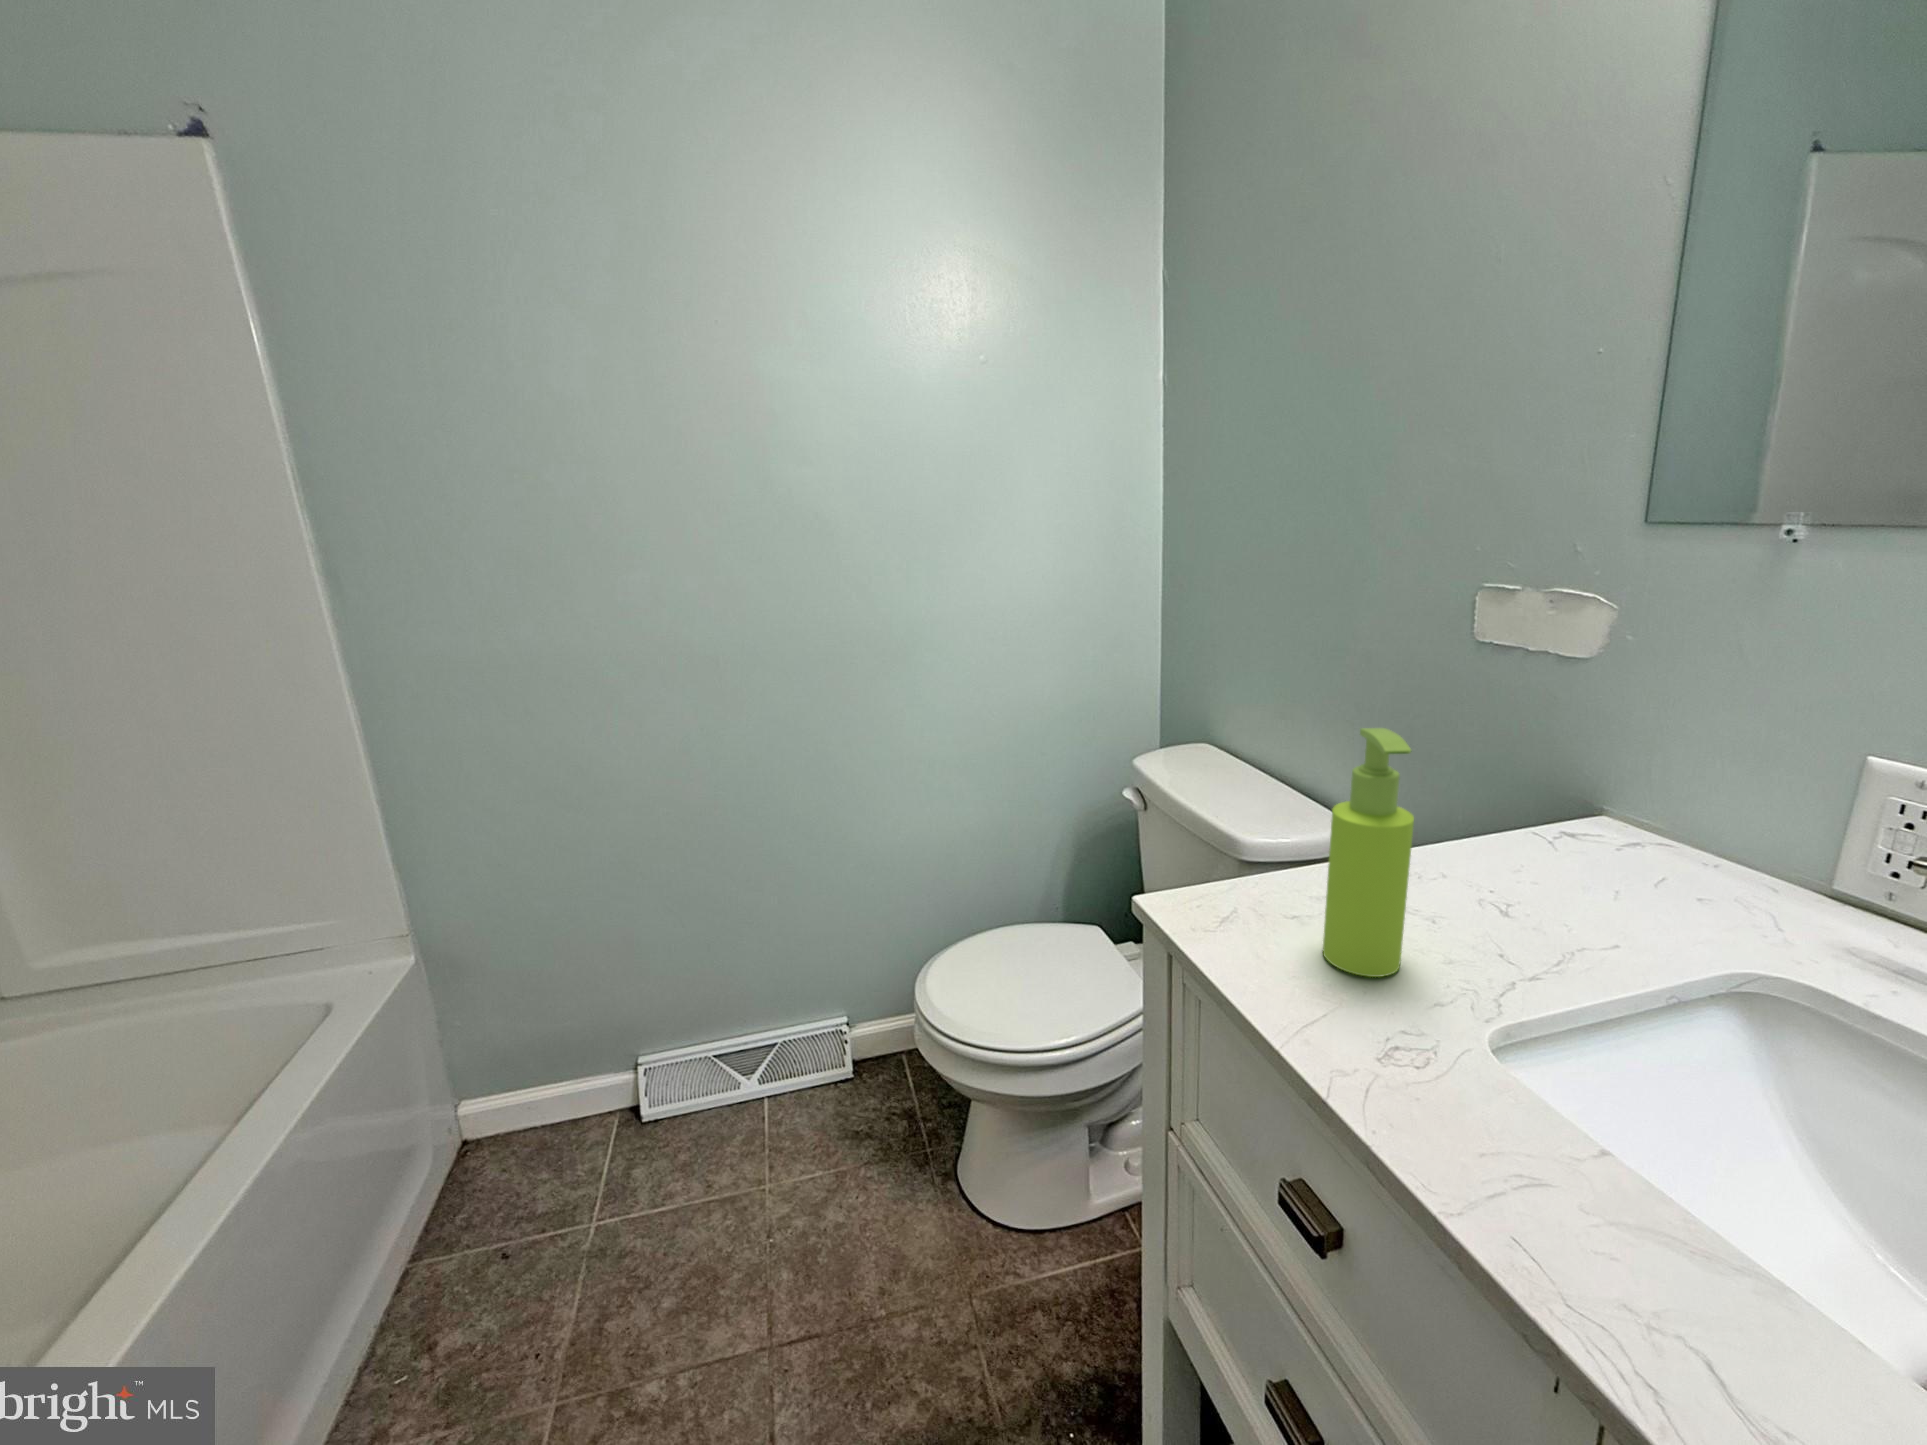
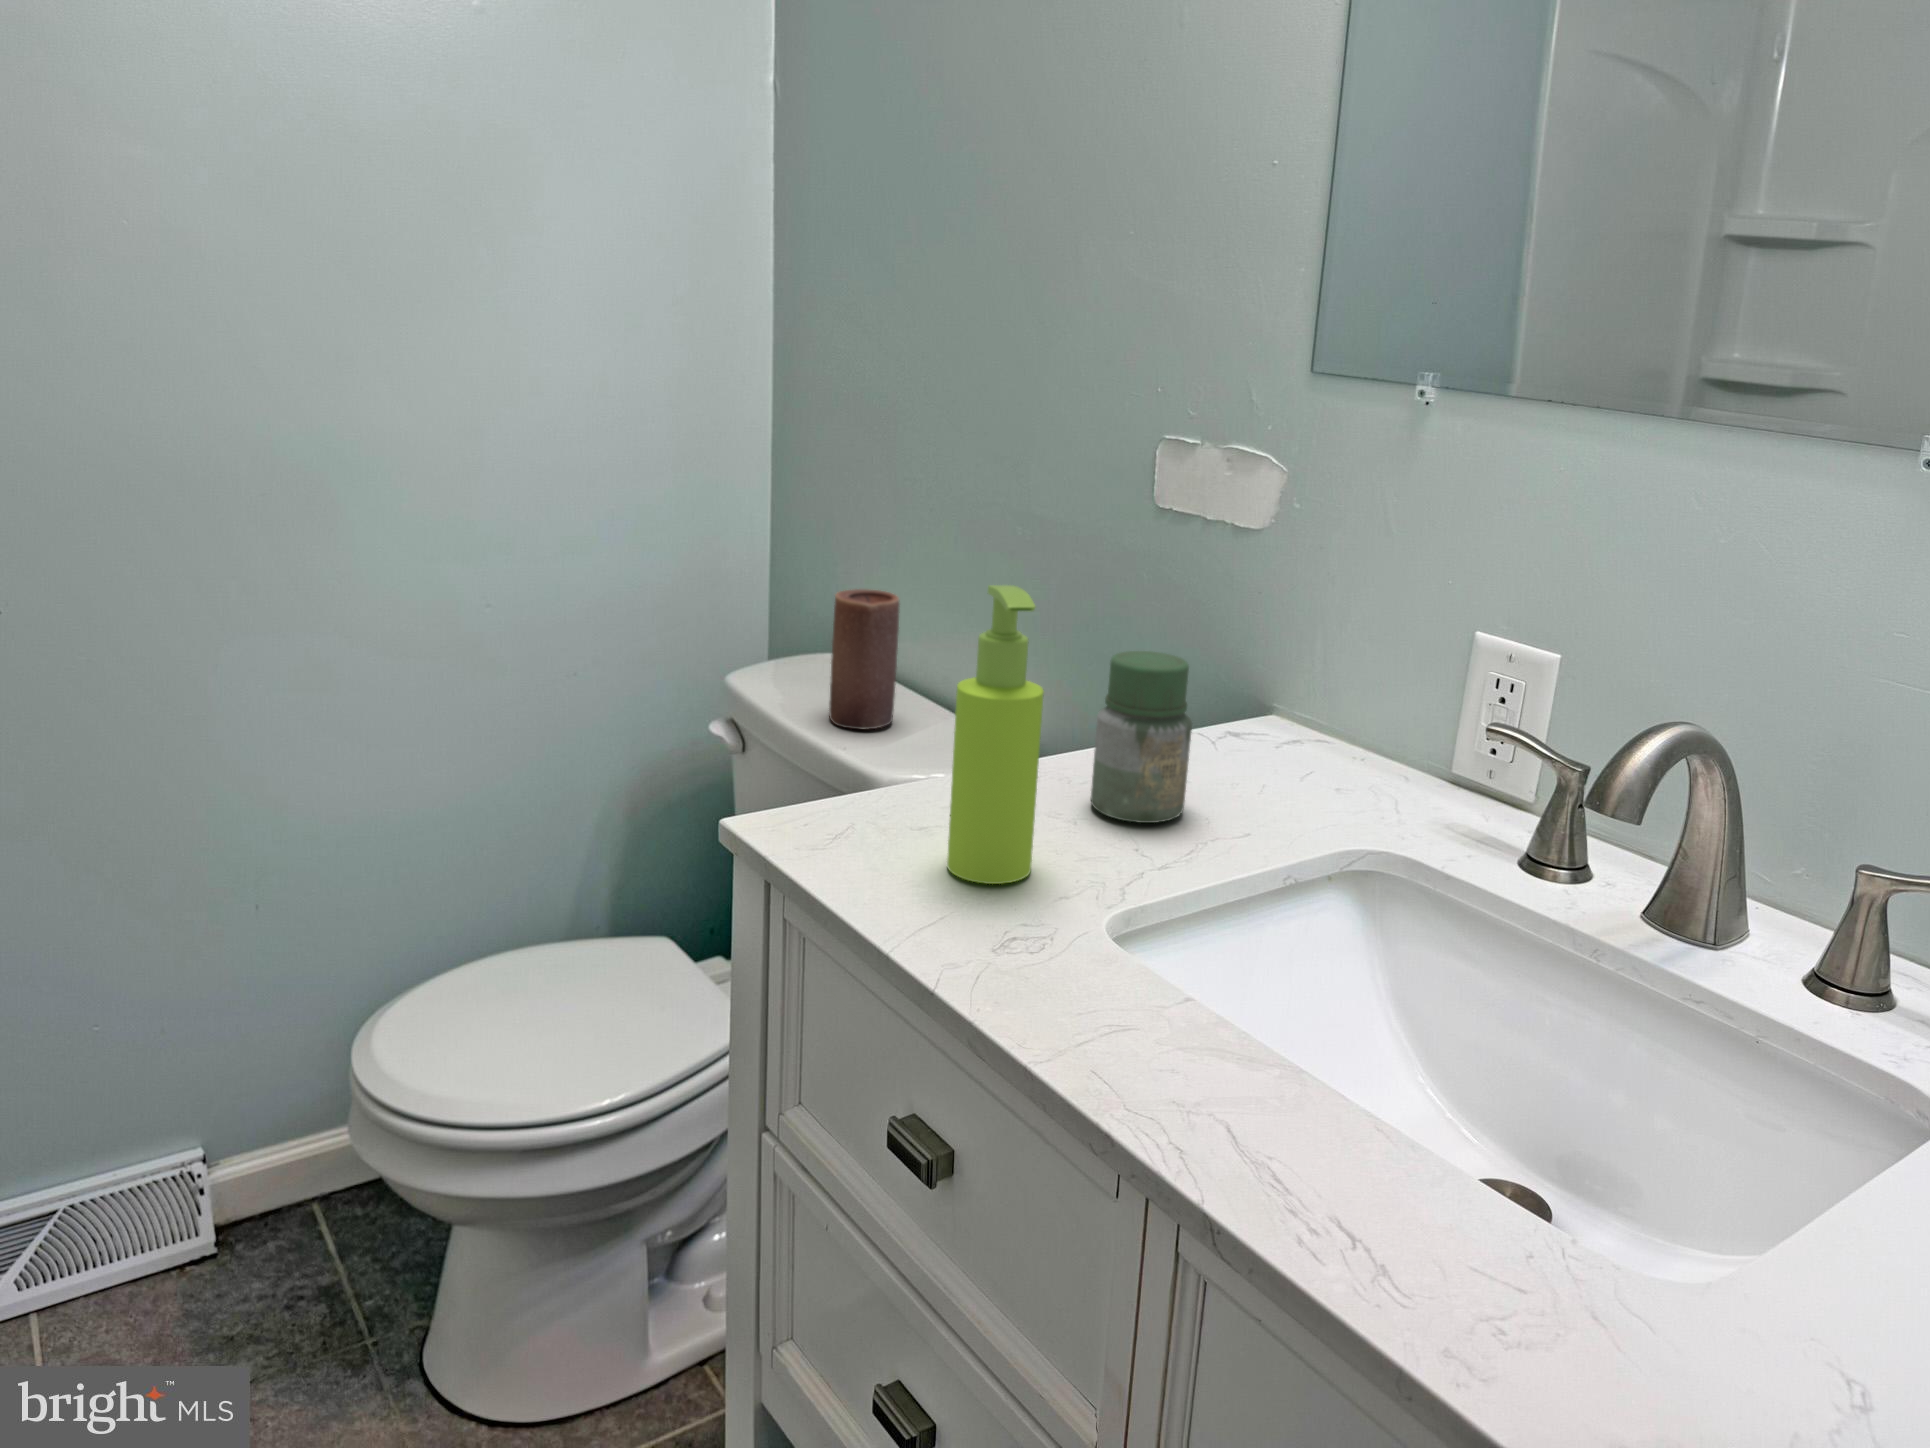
candle: none [1206,703,1257,800] -> present [829,589,900,729]
jar: none [1443,771,1547,921] -> present [1091,651,1192,823]

